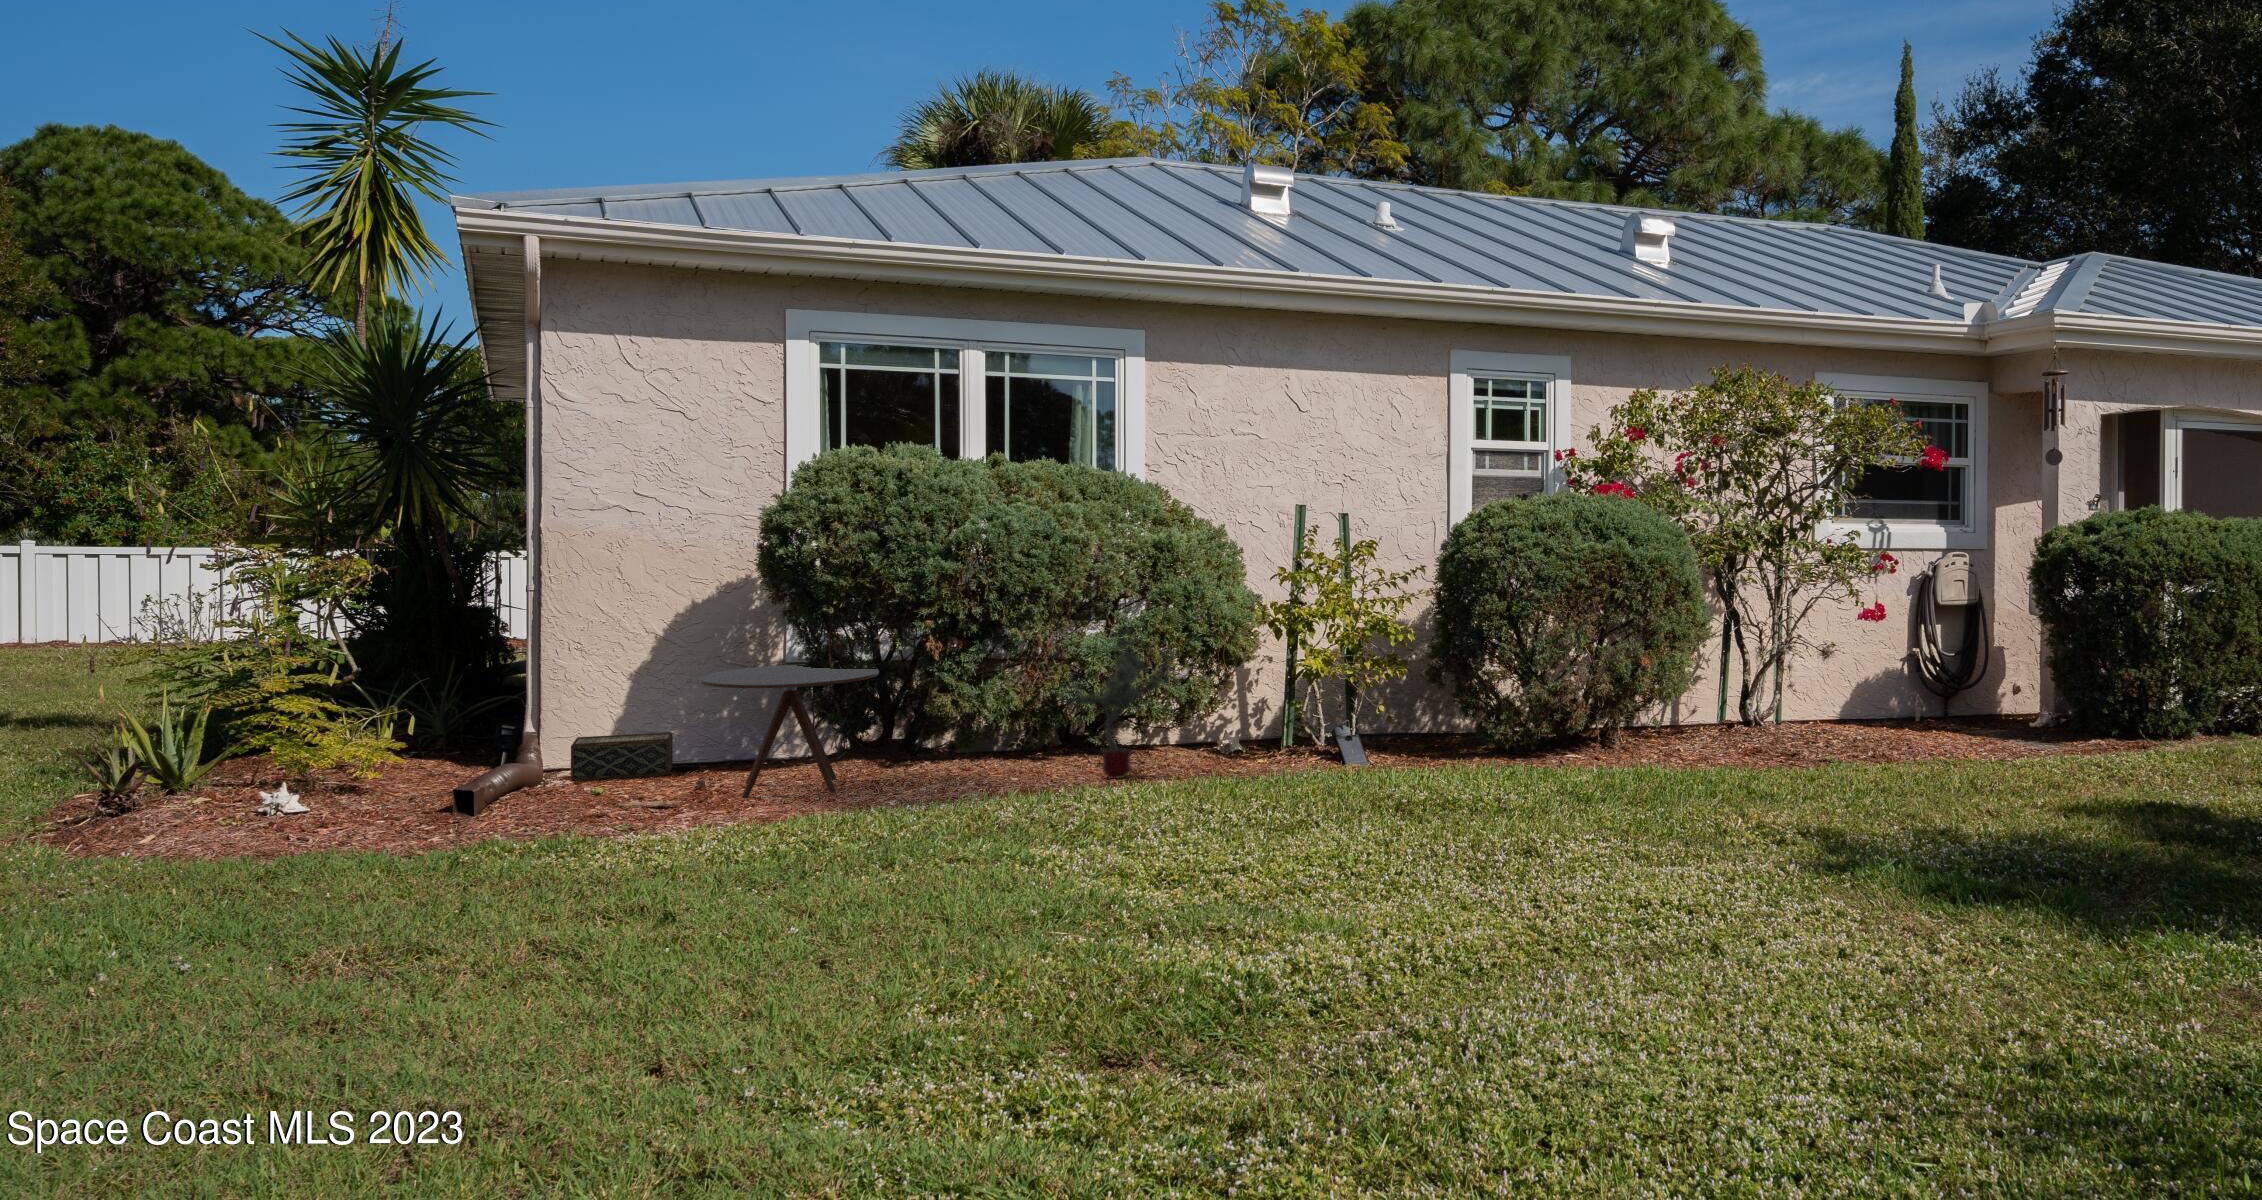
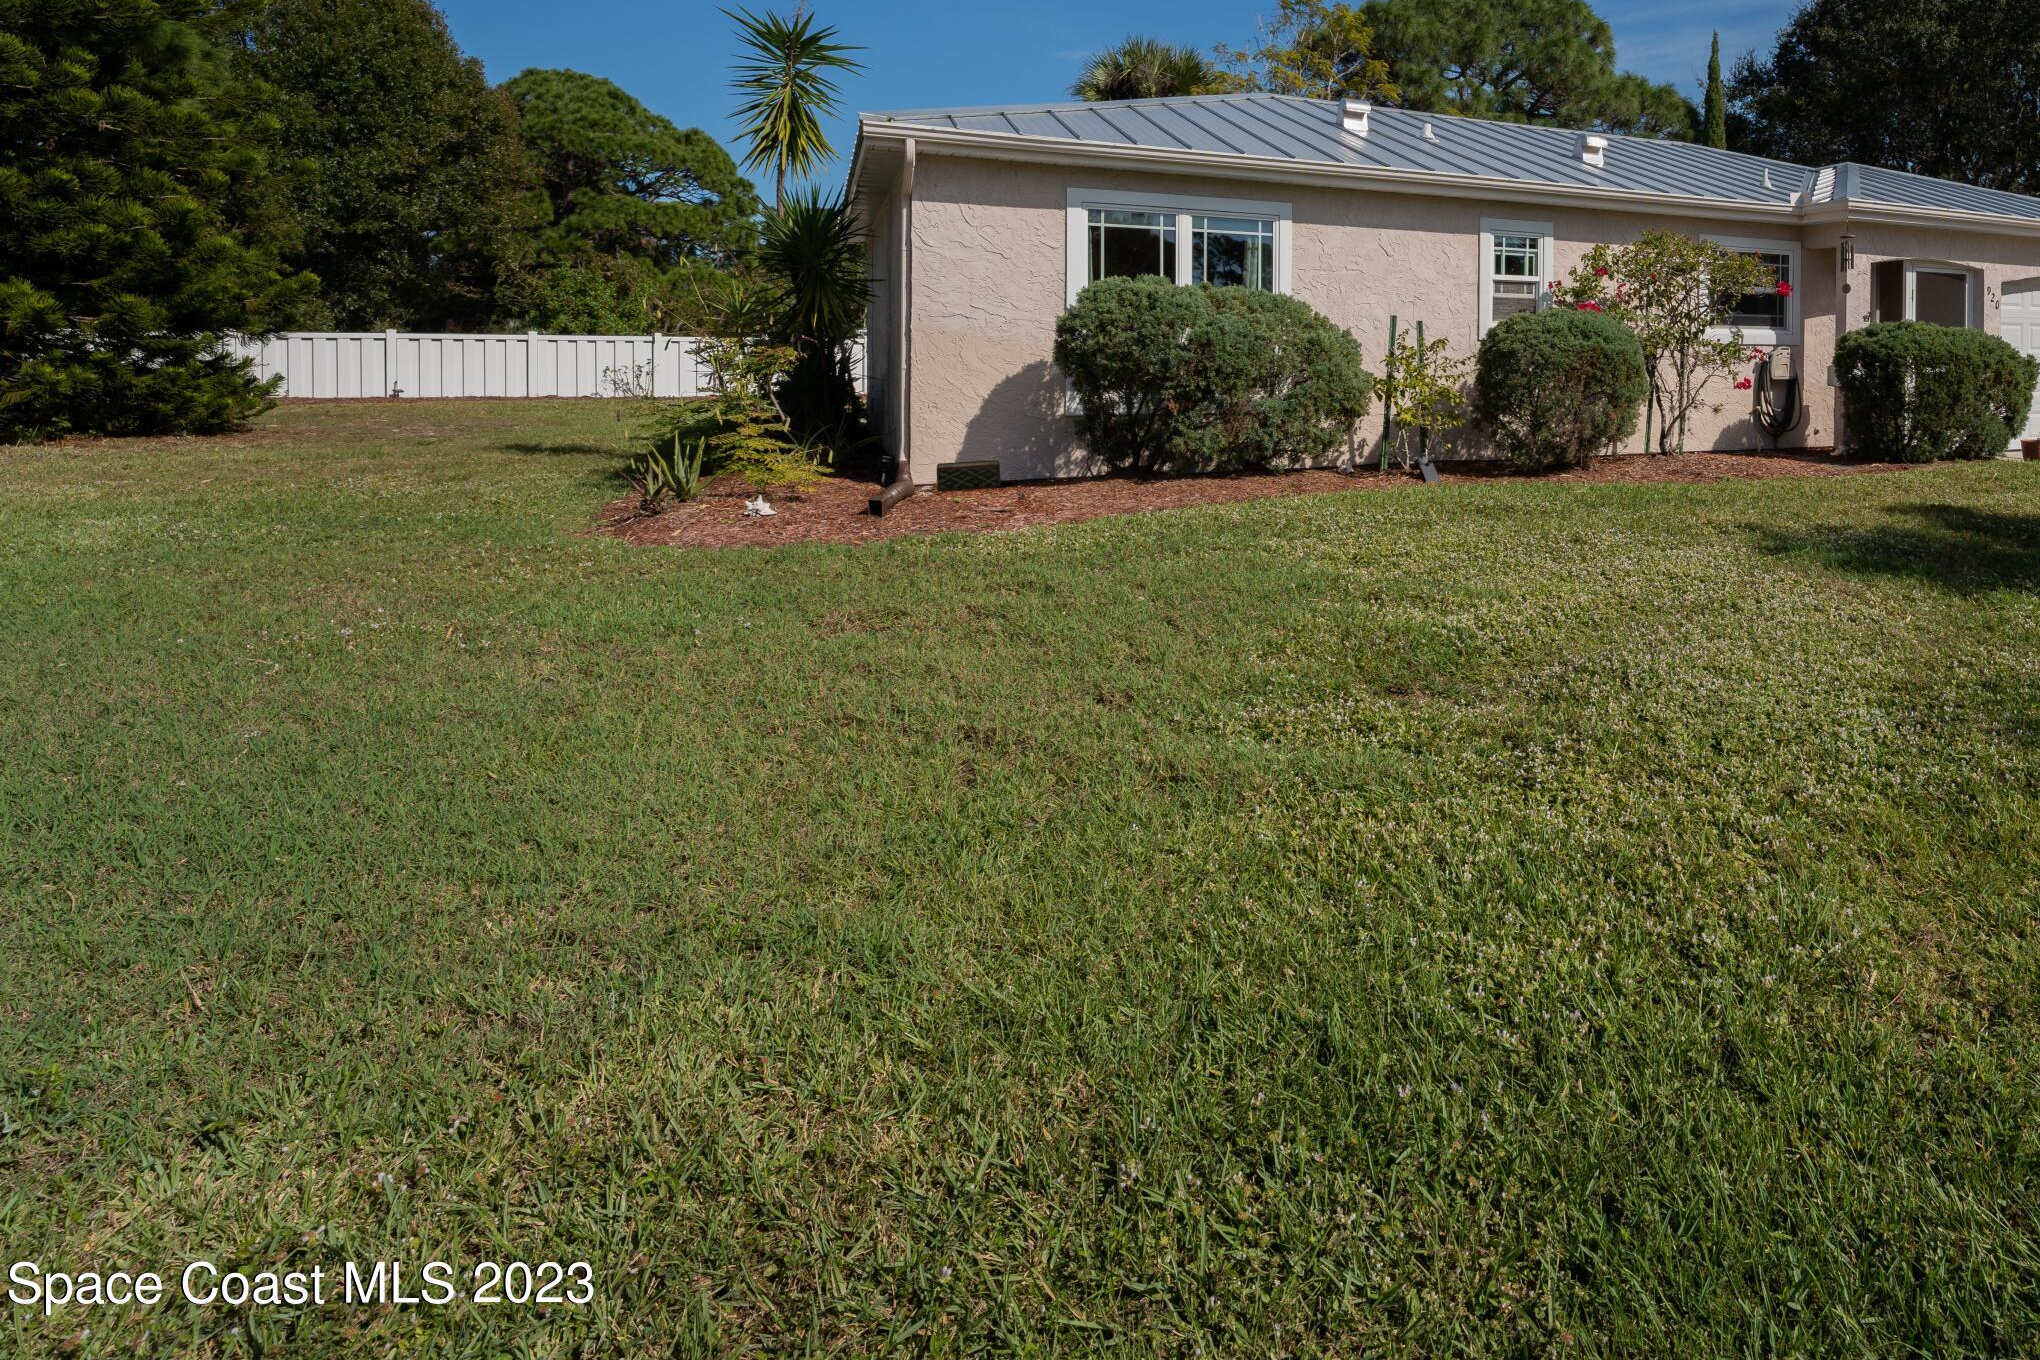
potted tree: present [1057,632,1174,779] -> none [1252,395,1327,487]
round table: present [699,665,879,798] -> none [1025,417,1139,501]

